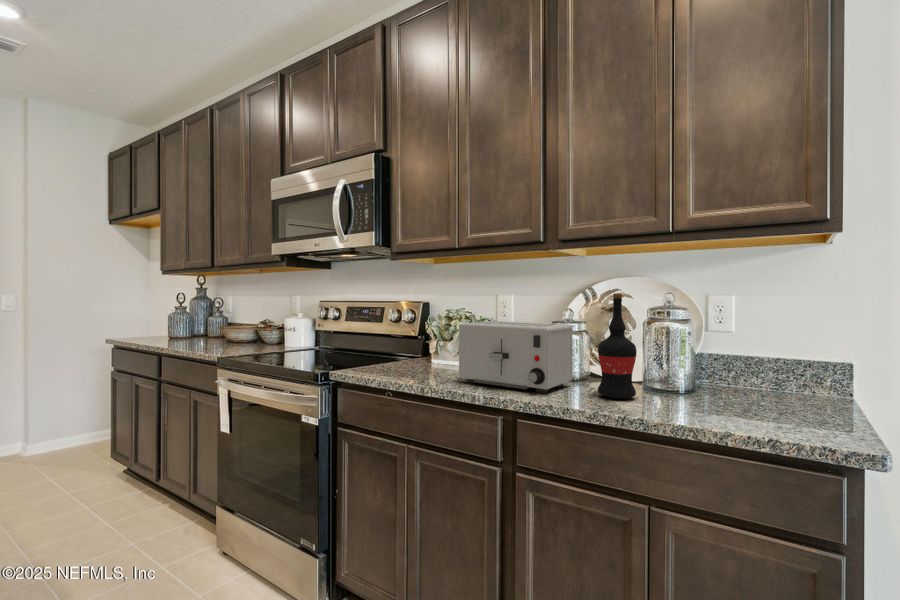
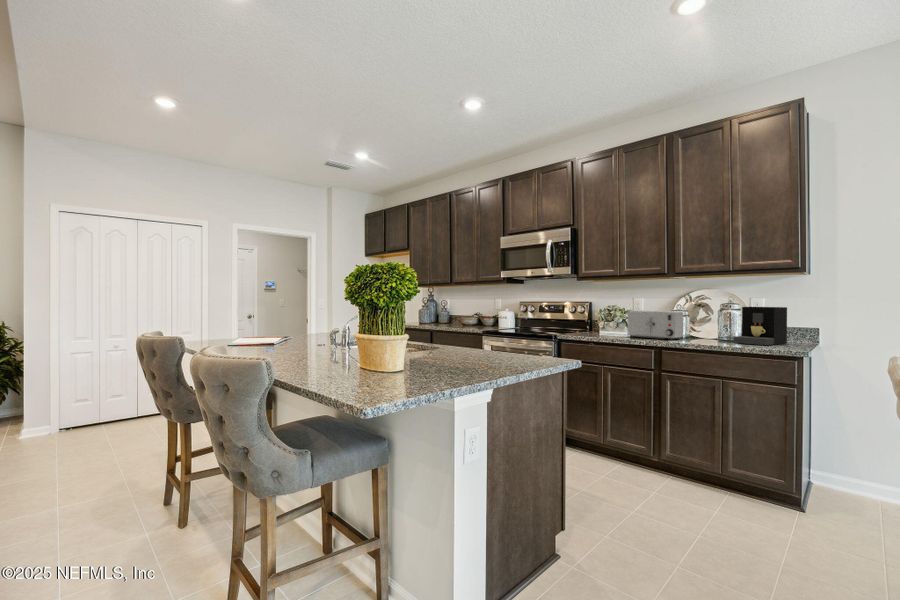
wine bottle: present [598,293,637,399] -> none [698,297,717,341]
coffee maker: none [673,314,787,418] -> present [733,307,787,345]

